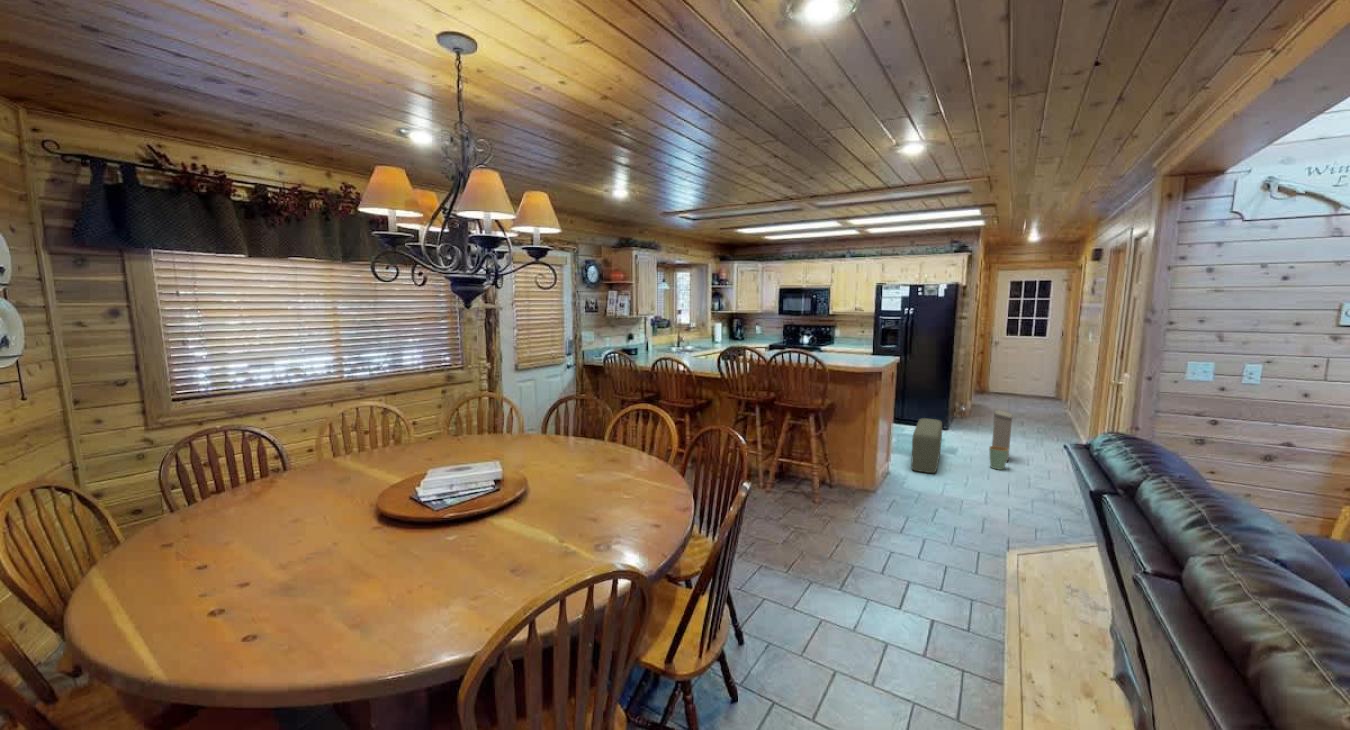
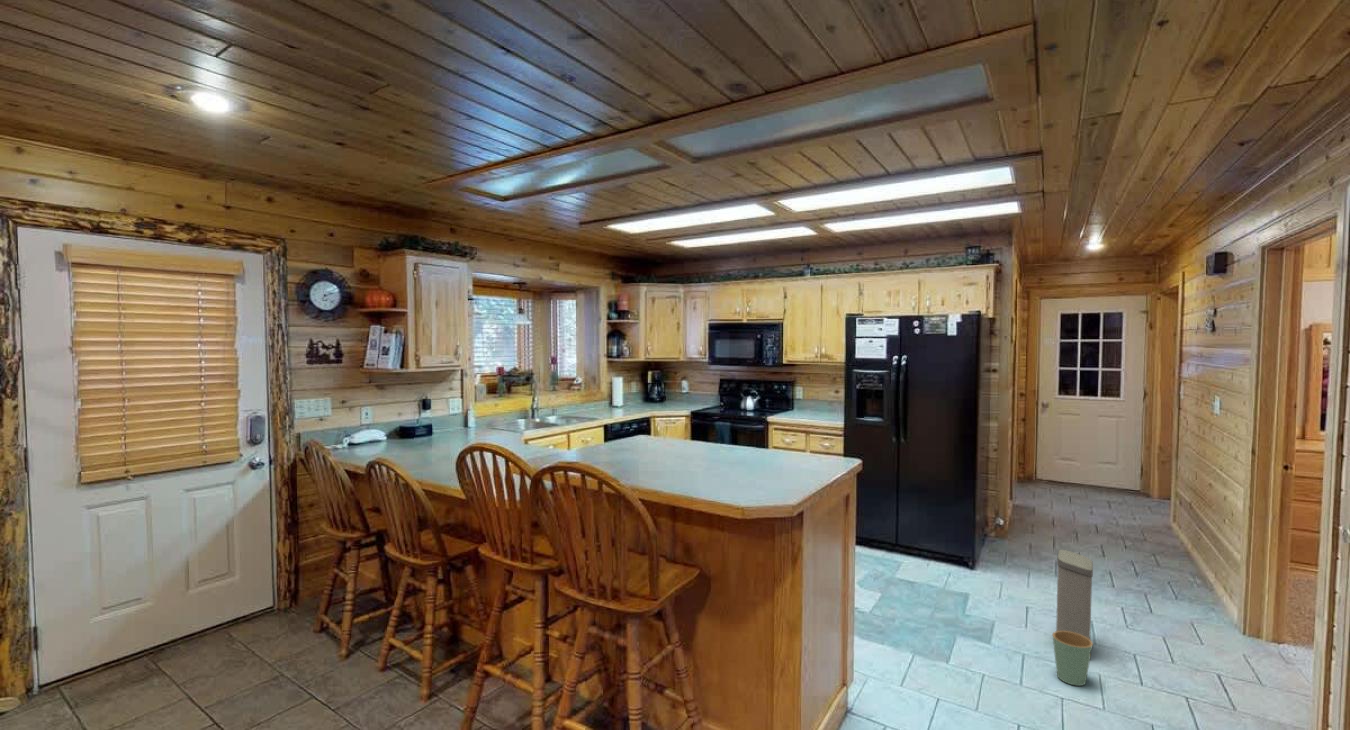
pouf: present [911,419,942,473] -> none [896,563,958,700]

